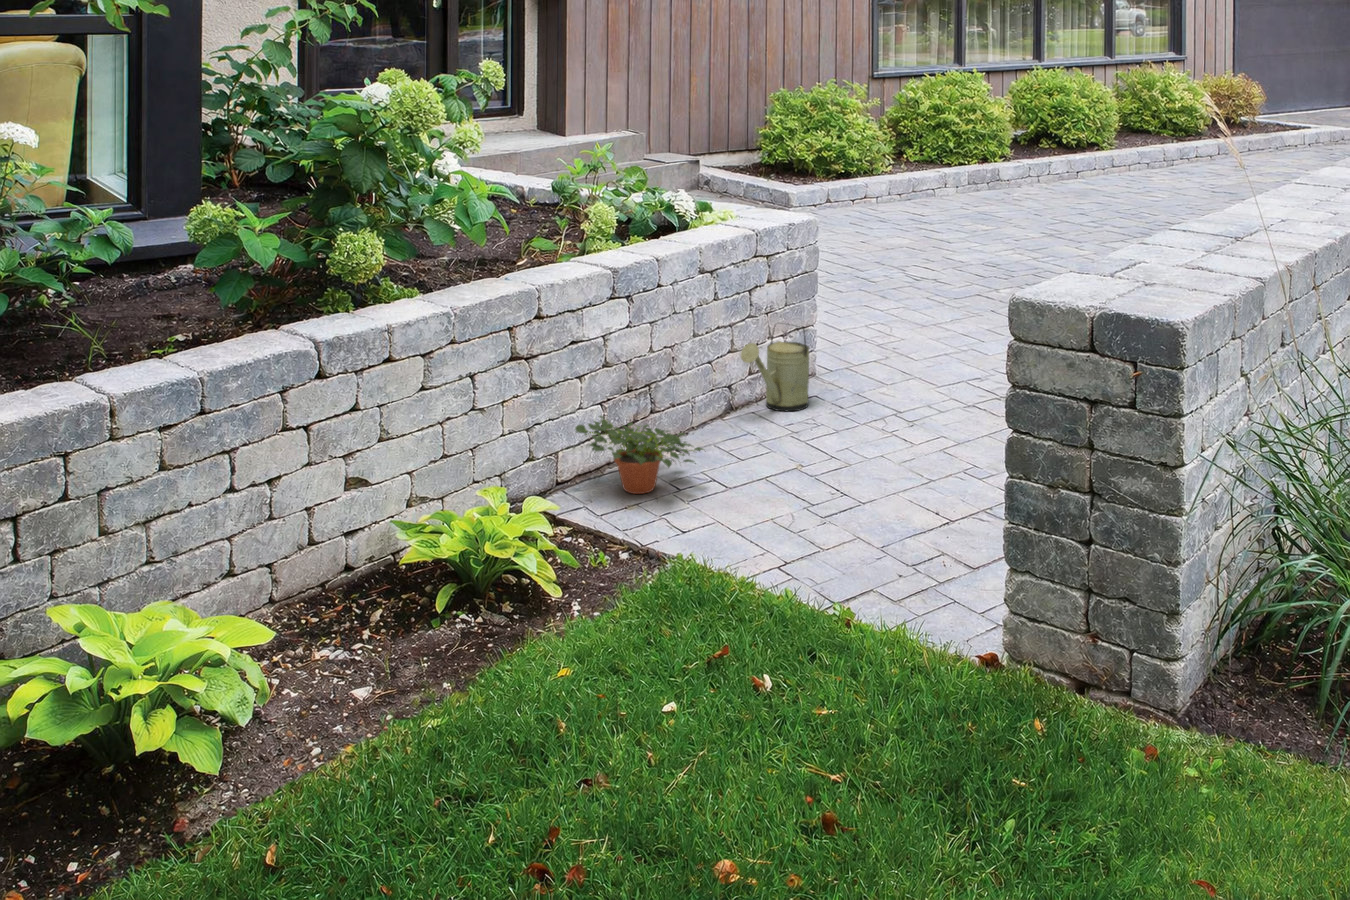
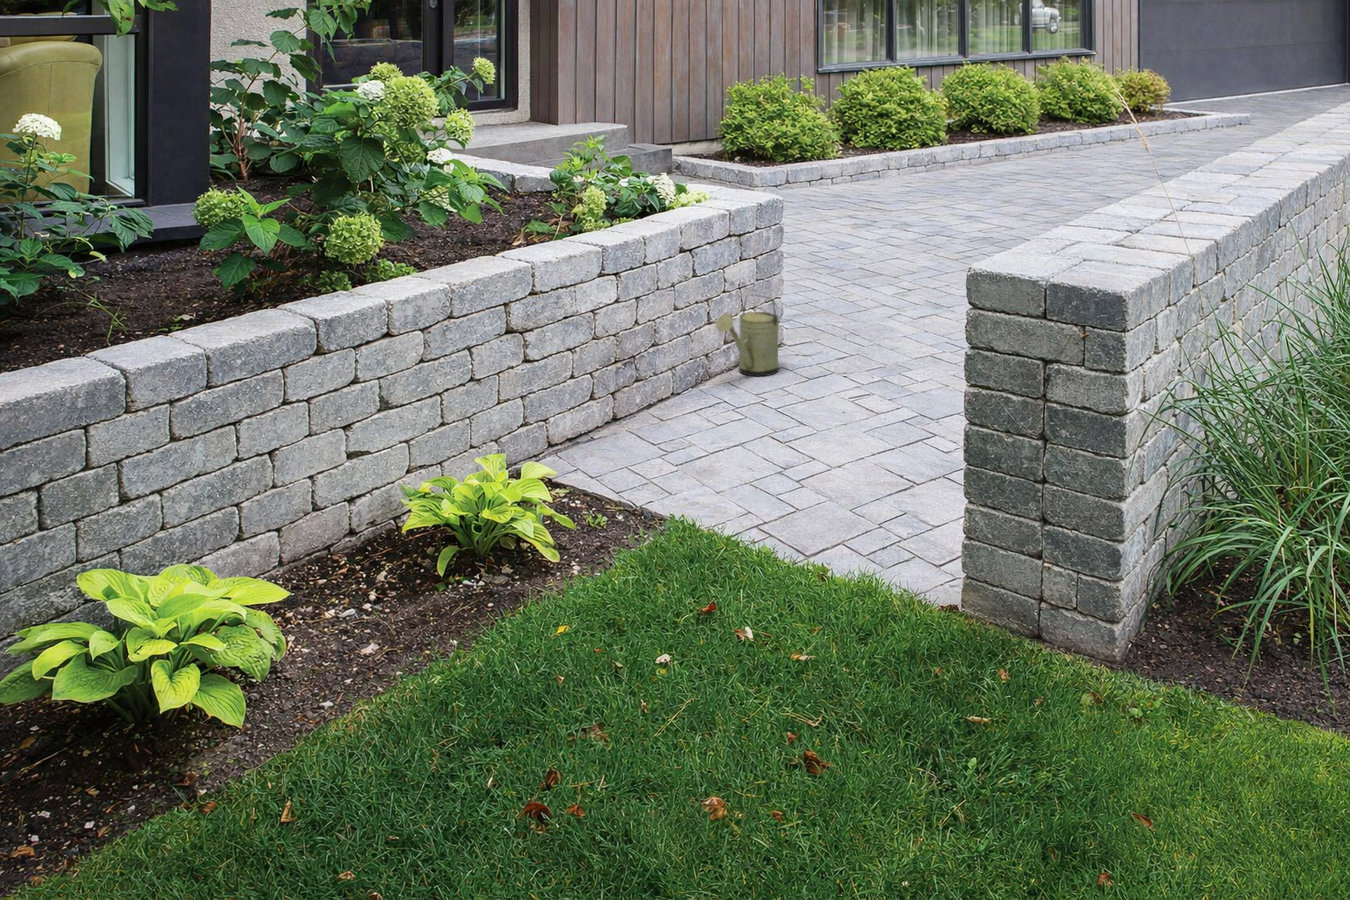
potted plant: present [575,416,704,494] -> none [563,384,688,457]

